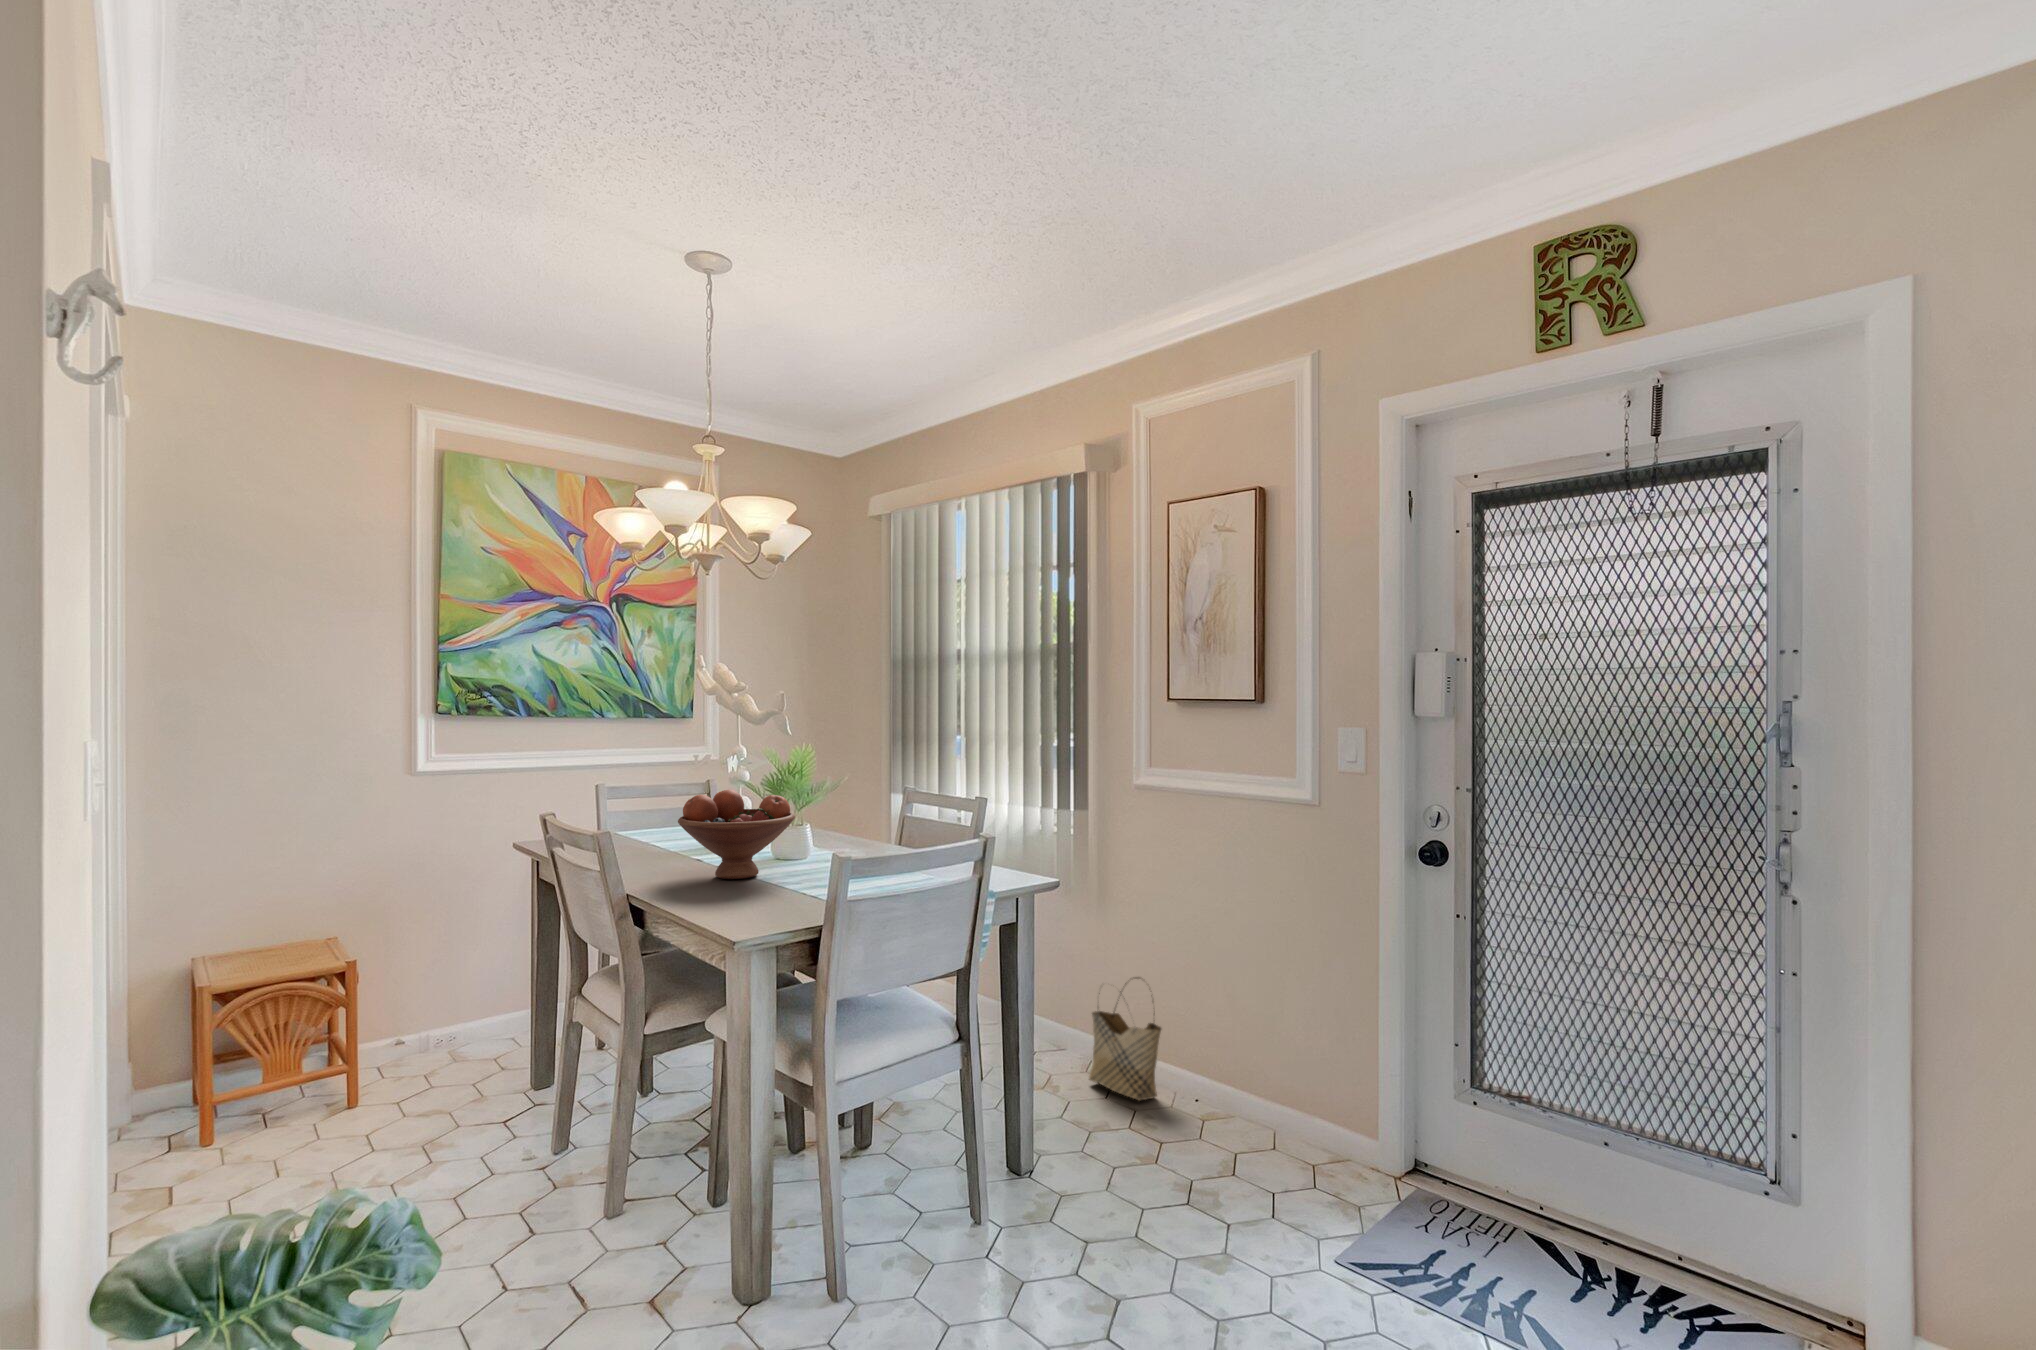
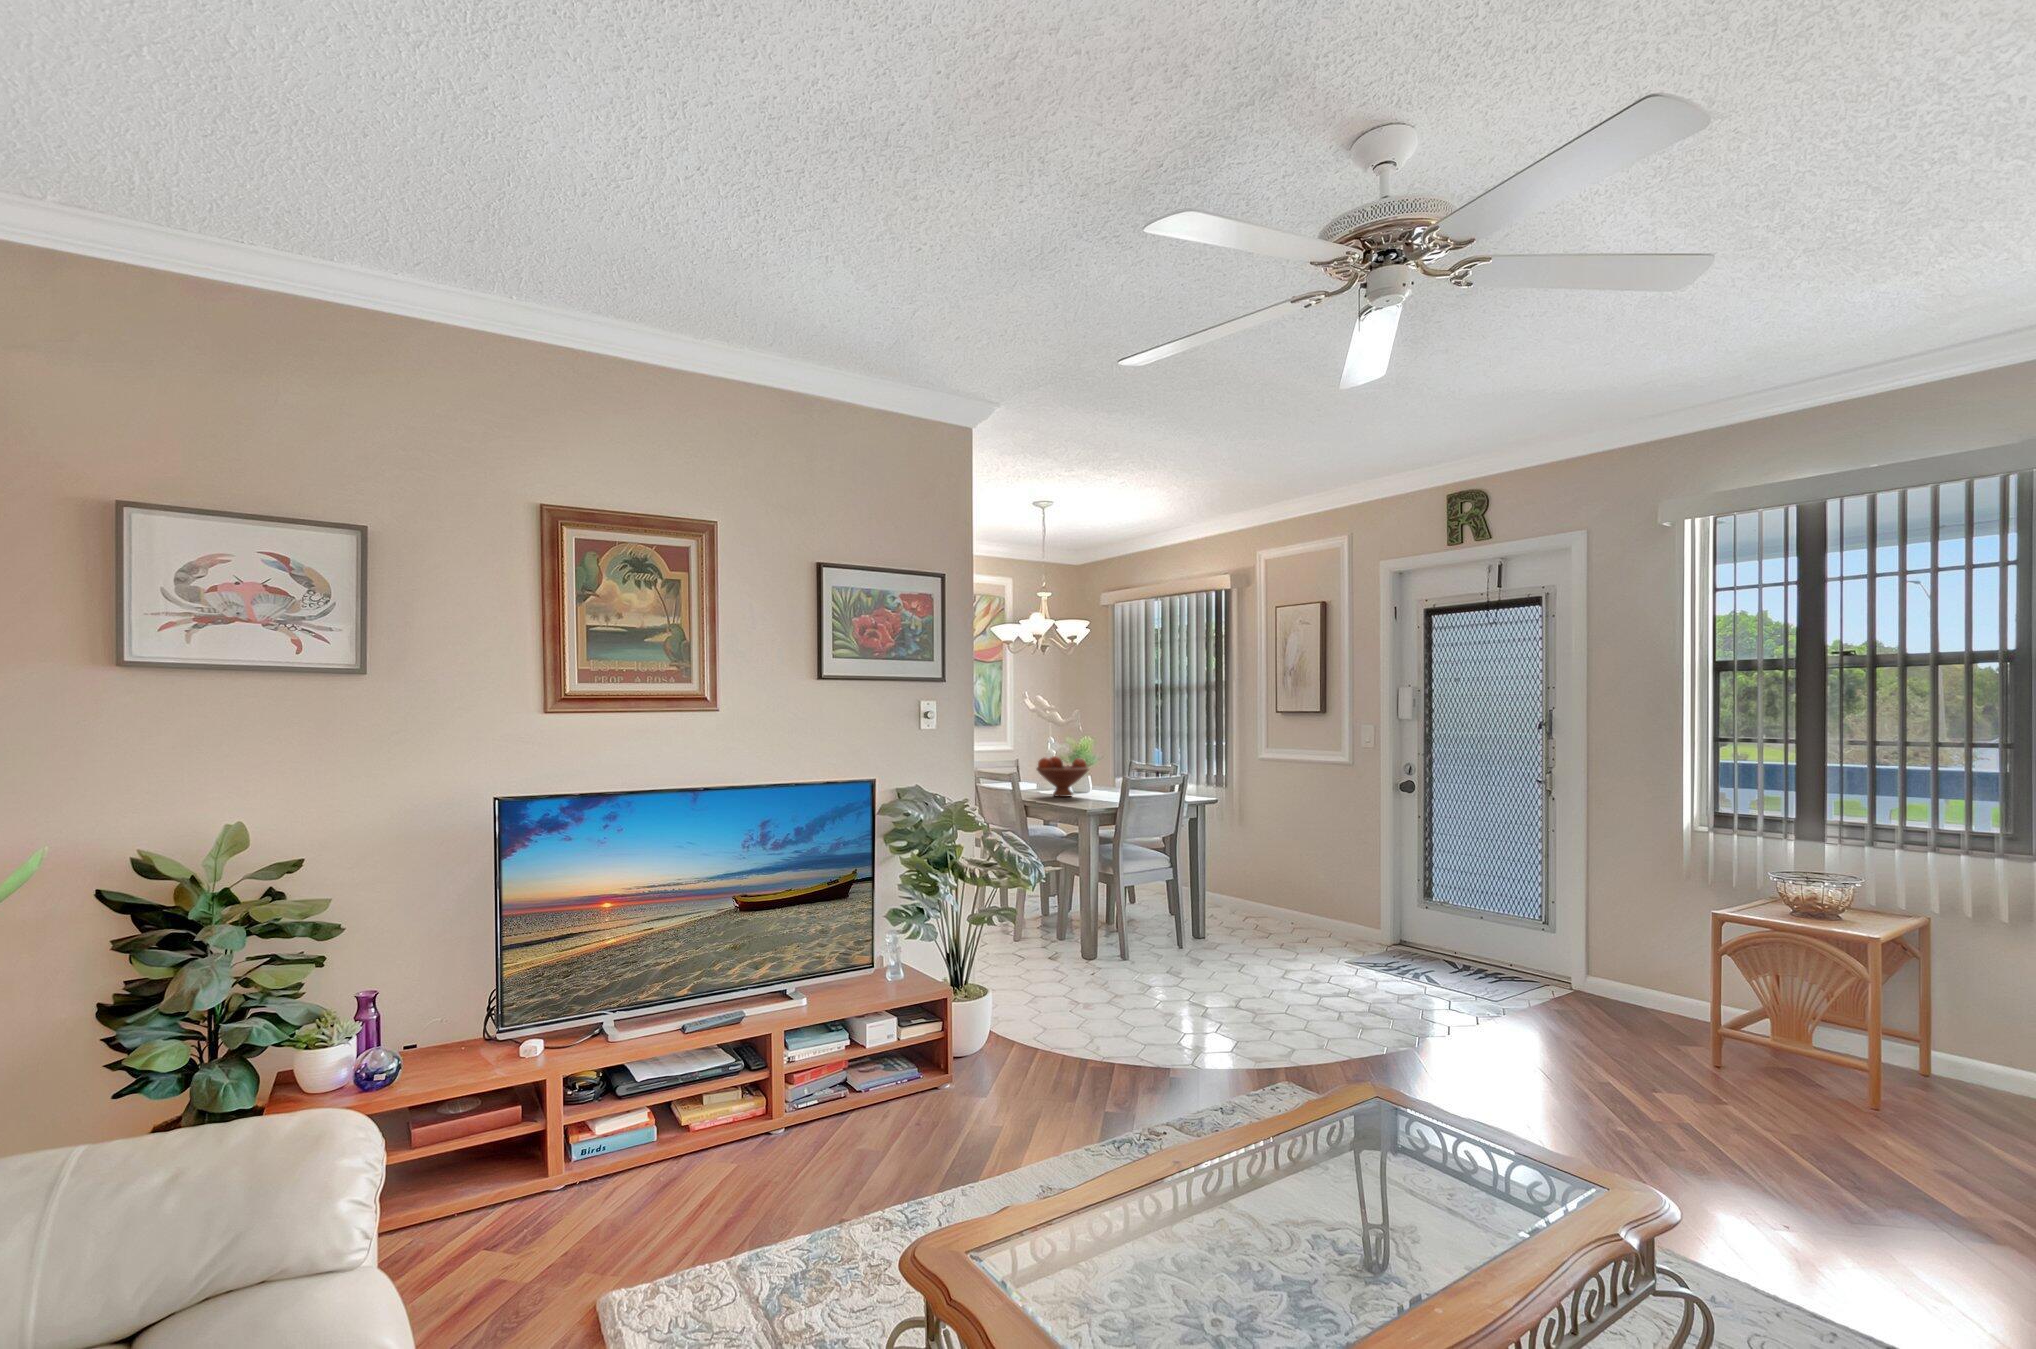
woven basket: present [1089,977,1161,1100] -> none [1236,863,1276,926]

